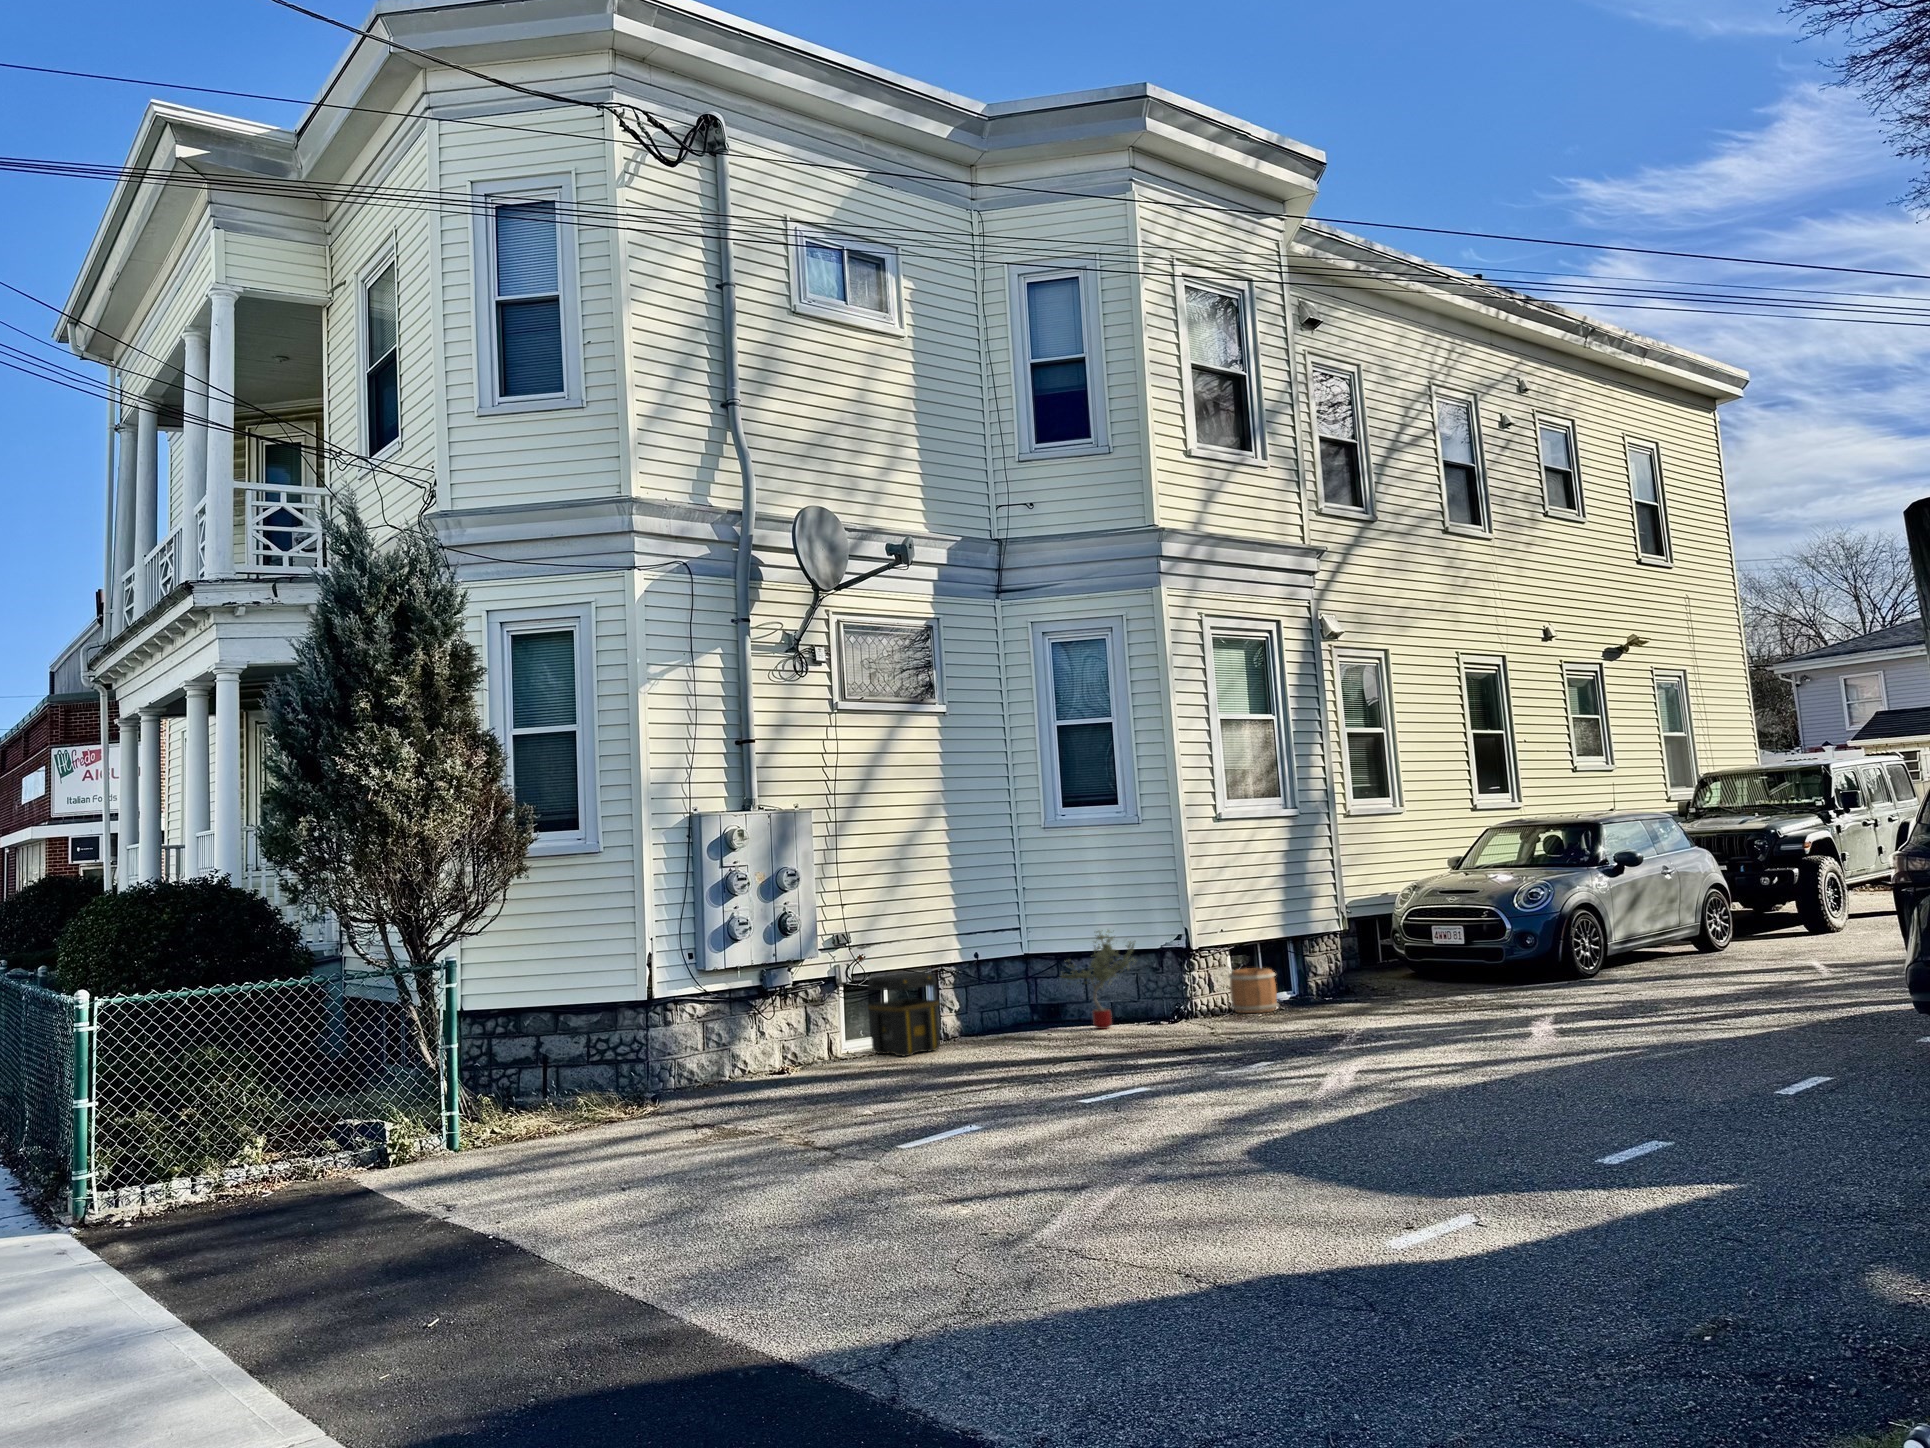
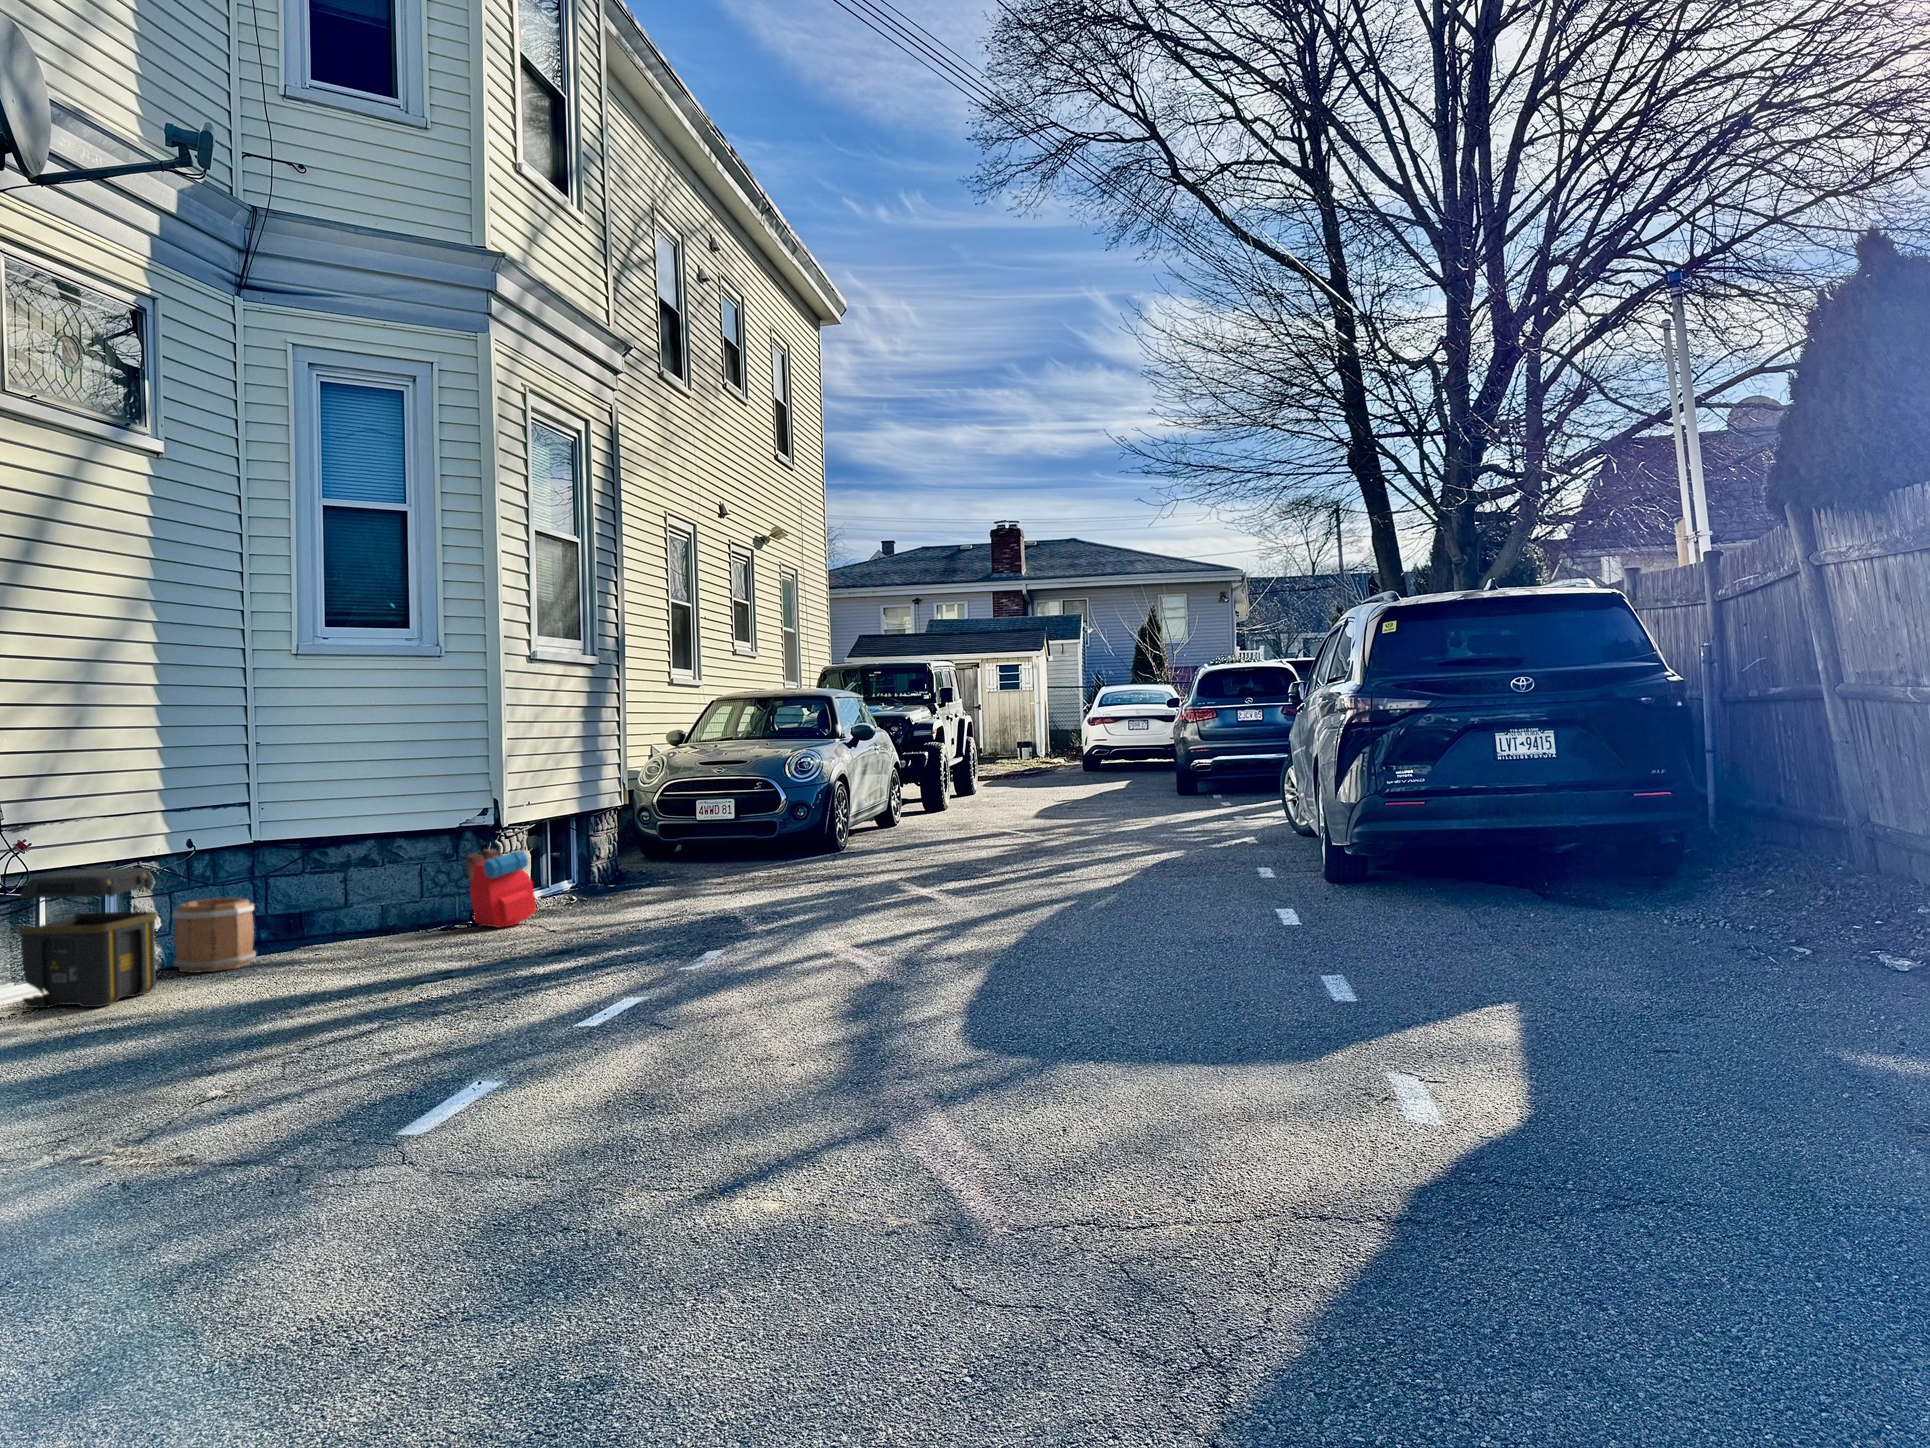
potted tree: present [1061,930,1137,1029] -> none [321,800,445,942]
backpack: none [1163,965,1211,1024] -> present [466,849,536,928]
bucket: present [1229,968,1278,1013] -> present [173,898,256,973]

